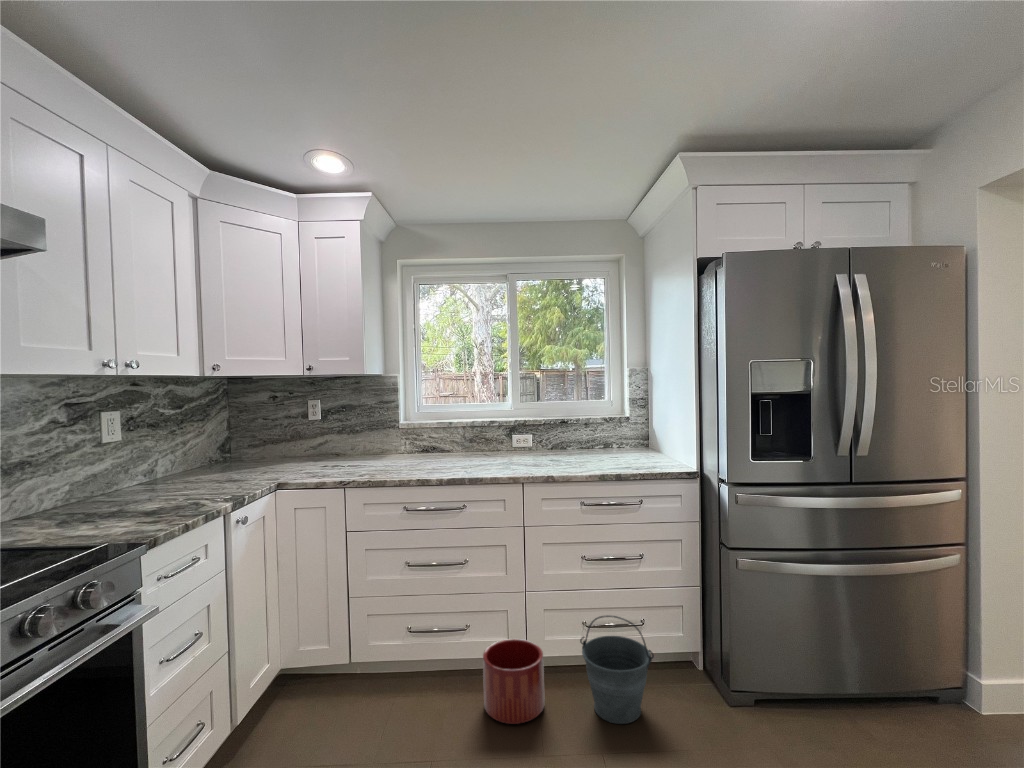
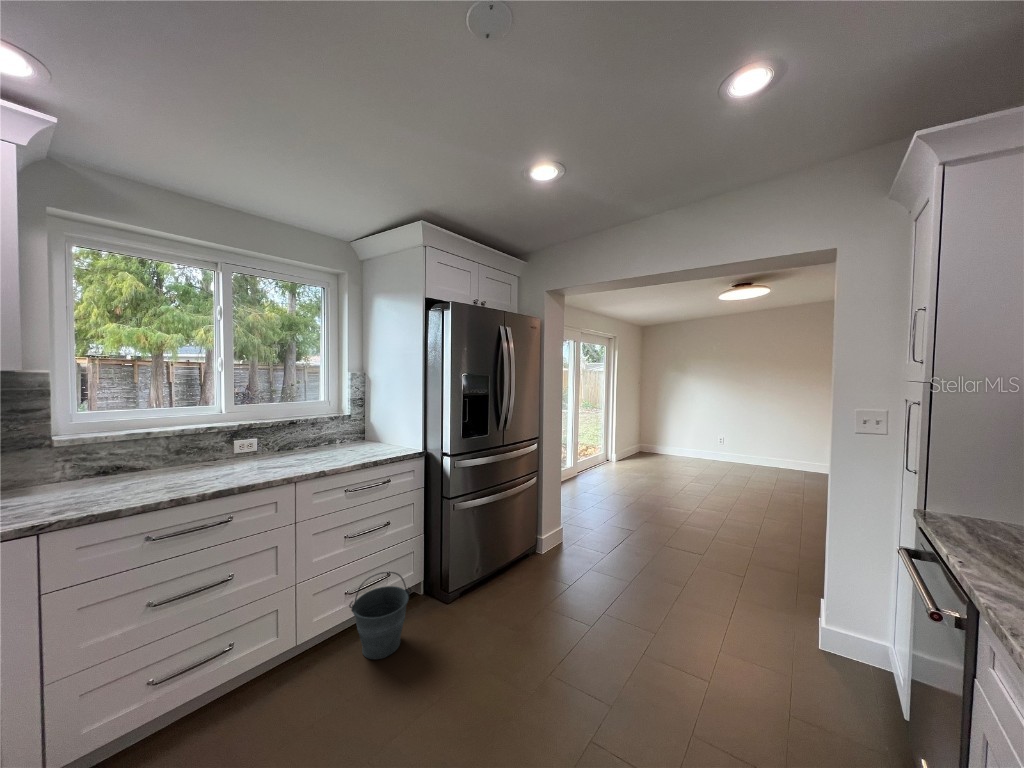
planter: present [483,639,545,724] -> none [253,629,322,724]

